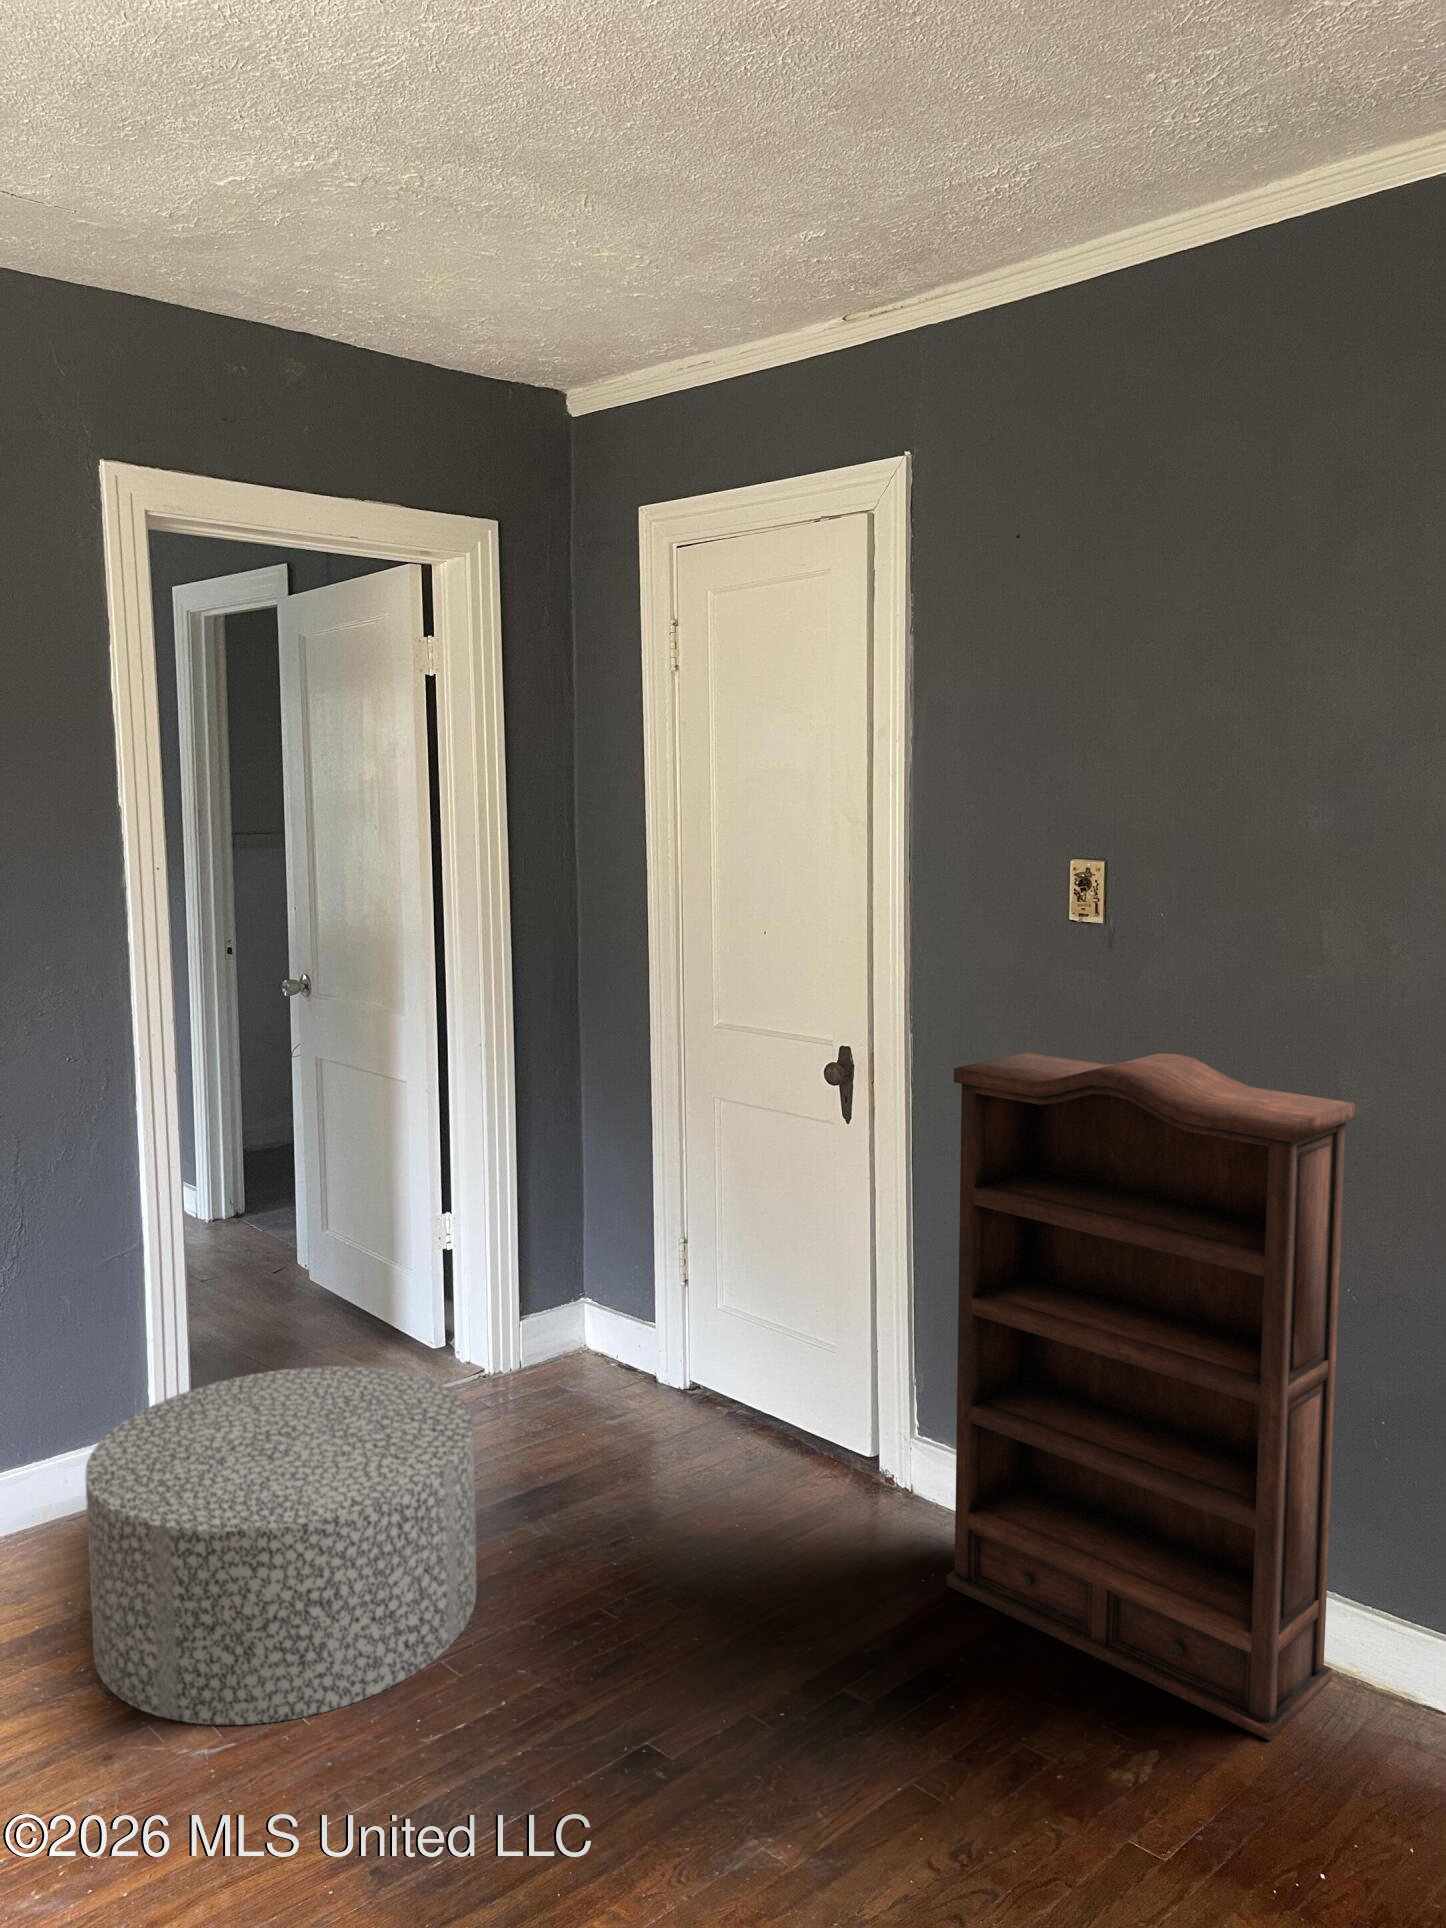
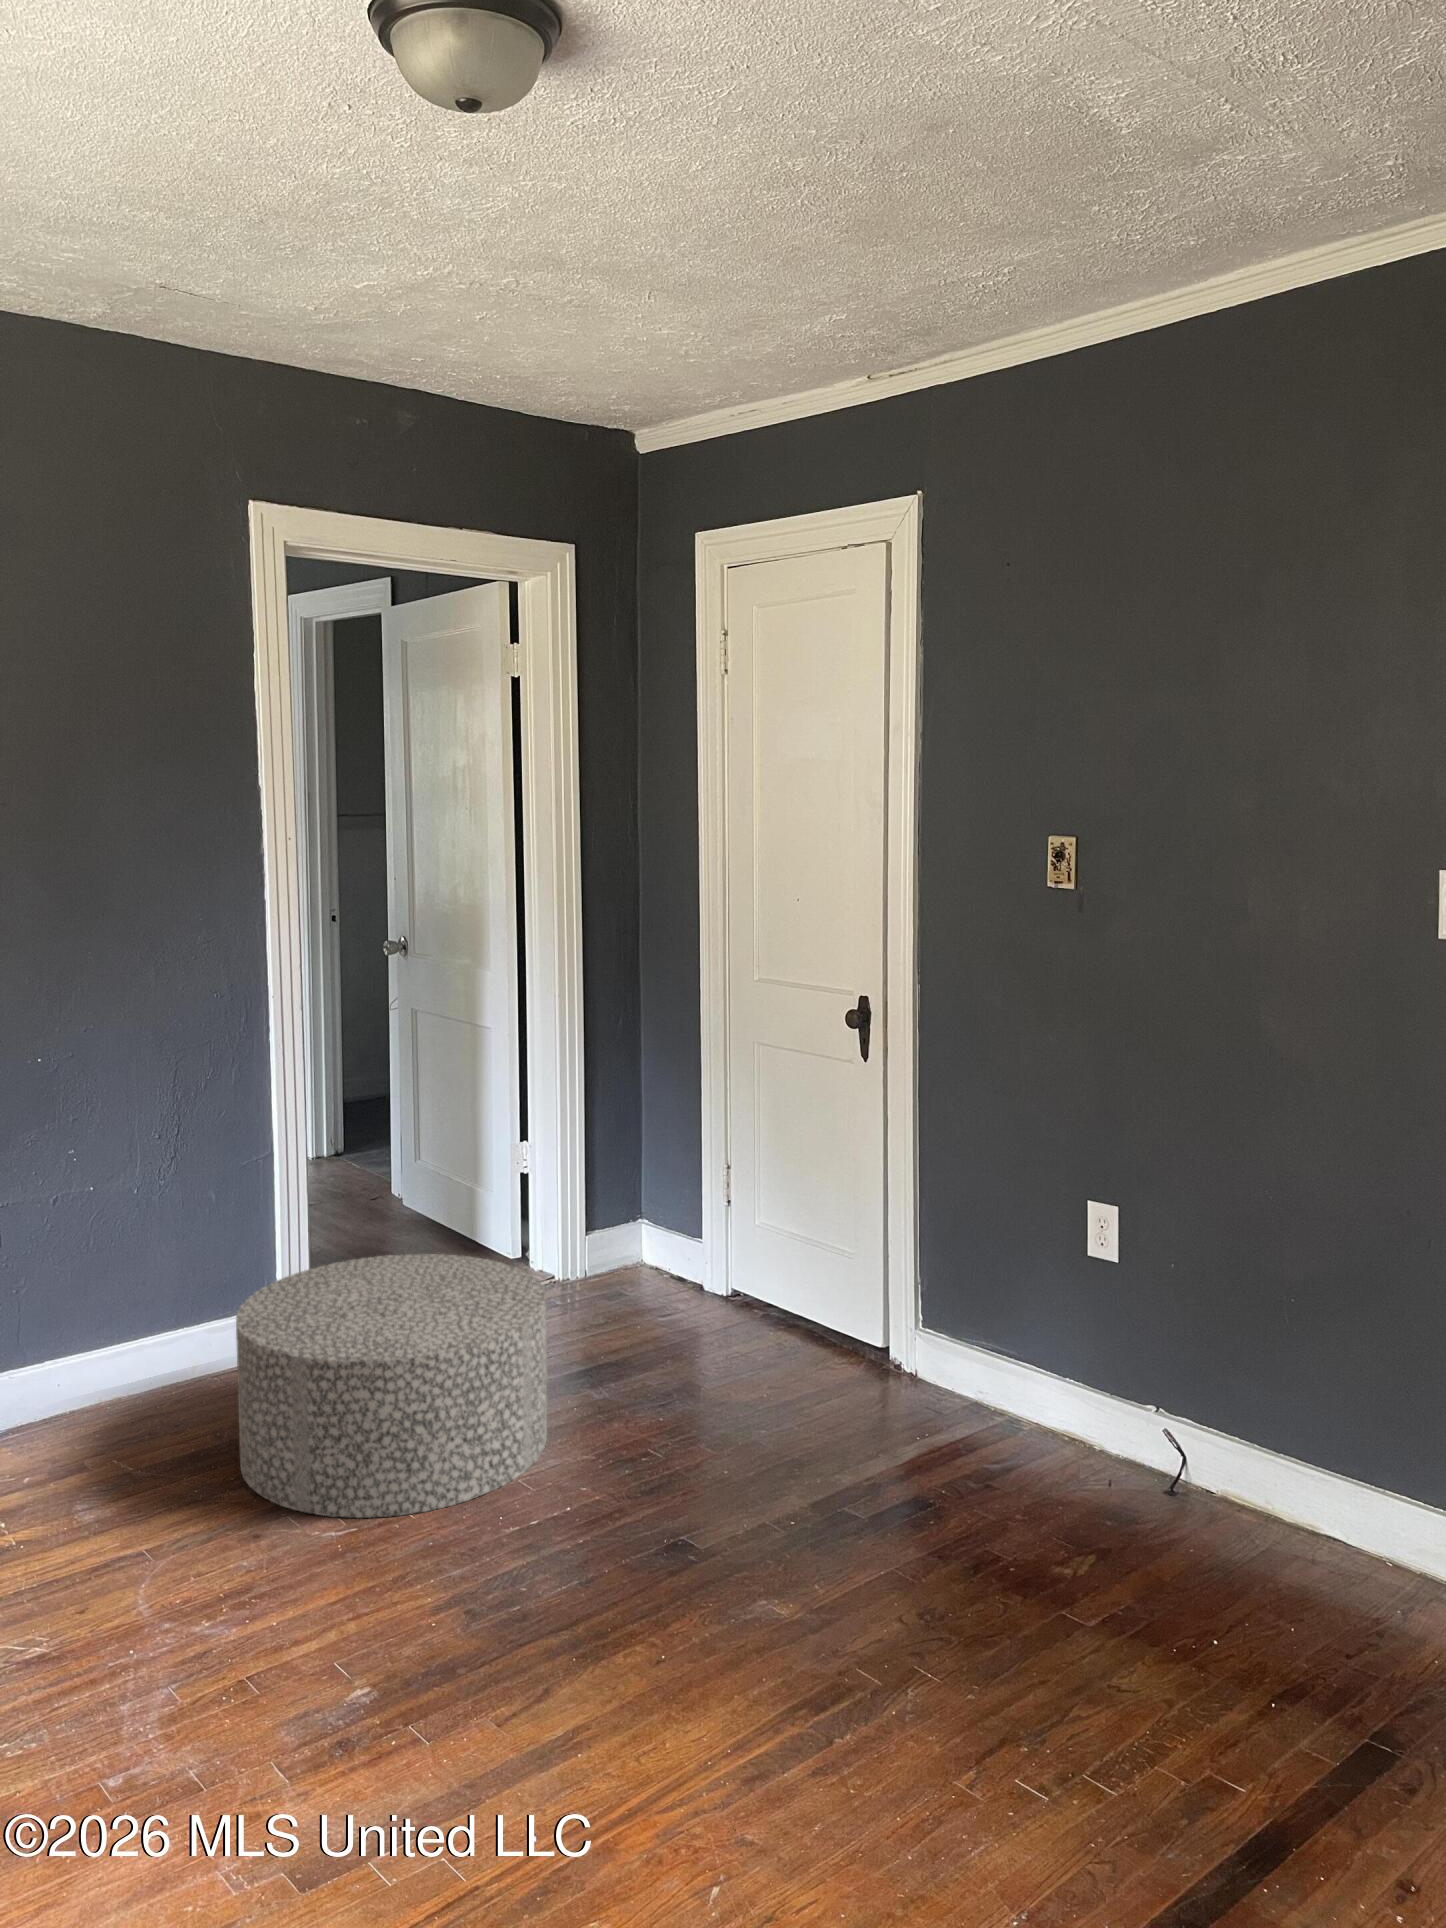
bookshelf: present [947,1053,1355,1741] -> none [937,997,1270,1553]

